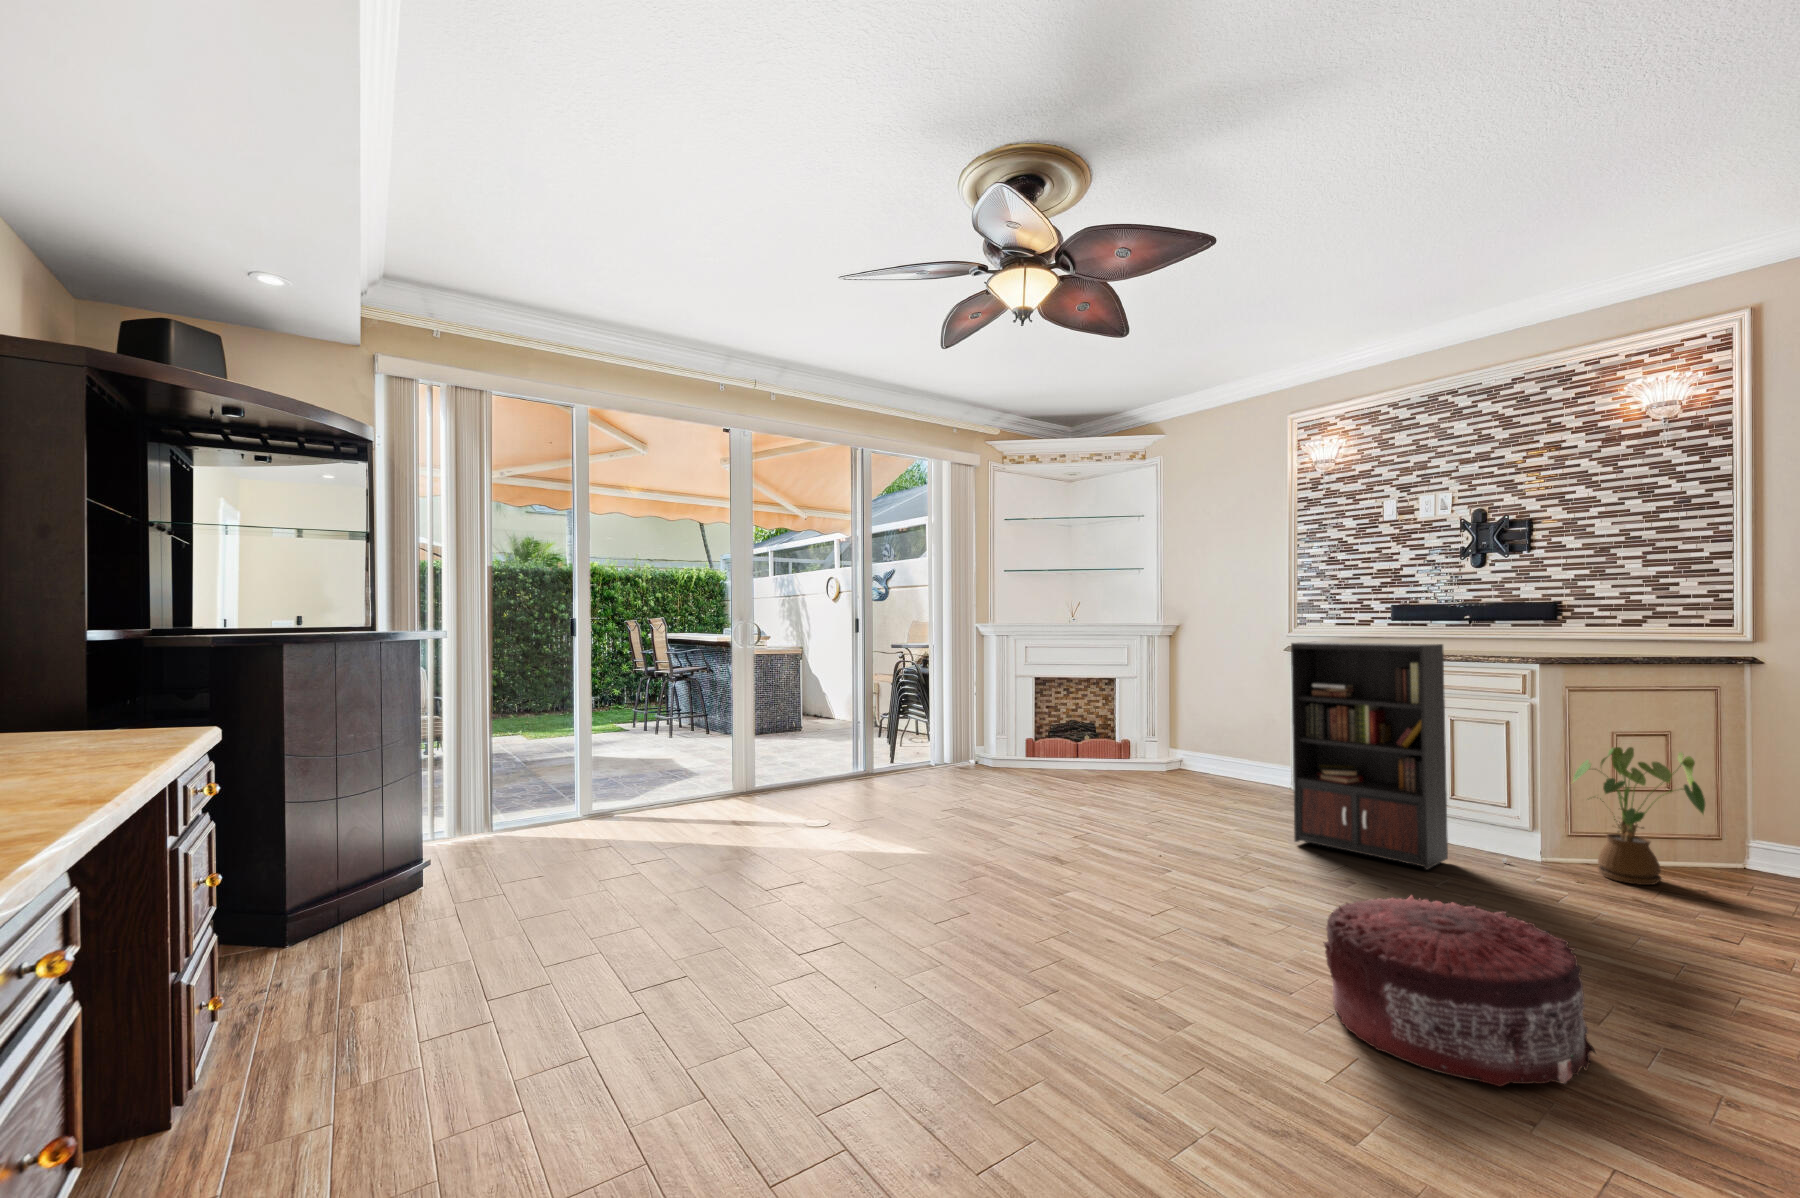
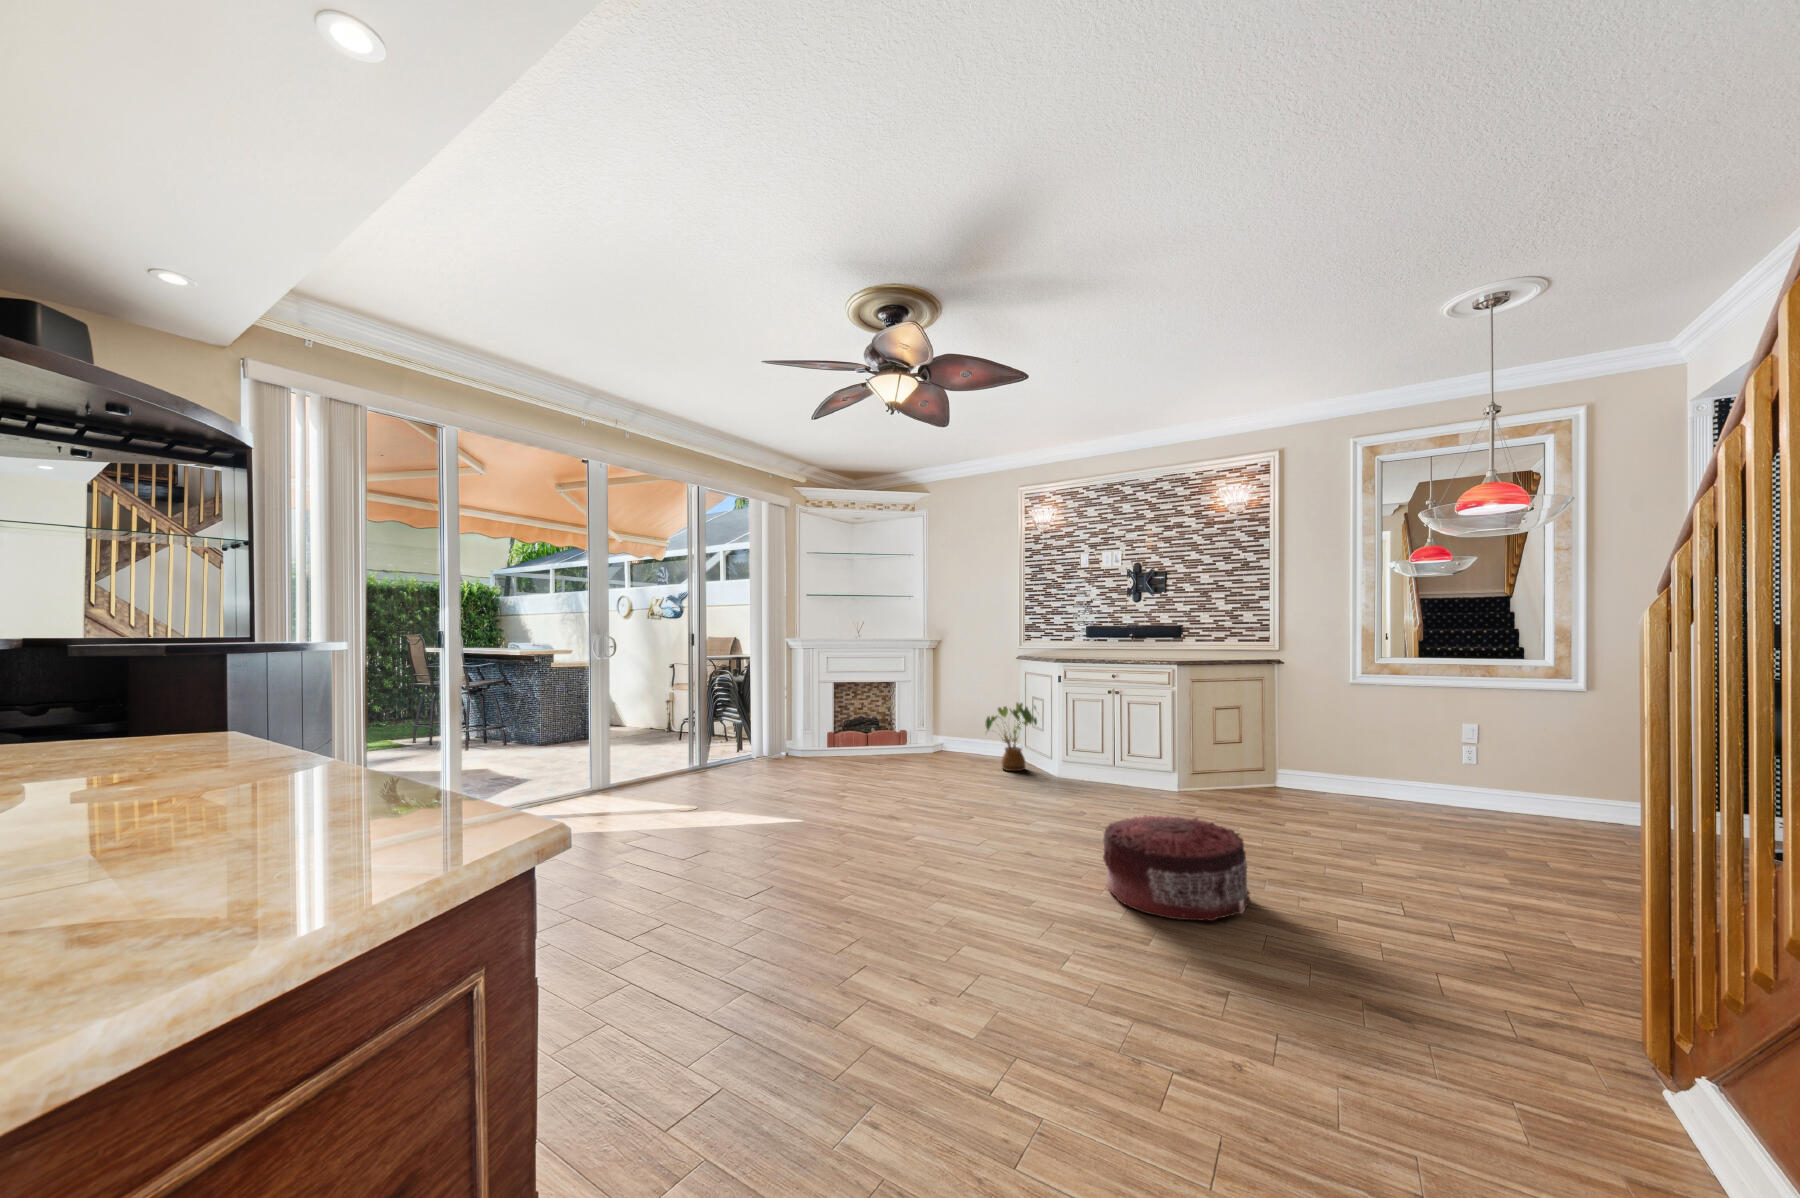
bookcase: present [1291,642,1506,870] -> none [1037,651,1163,802]
house plant: present [1573,747,1705,885] -> present [986,703,1037,771]

